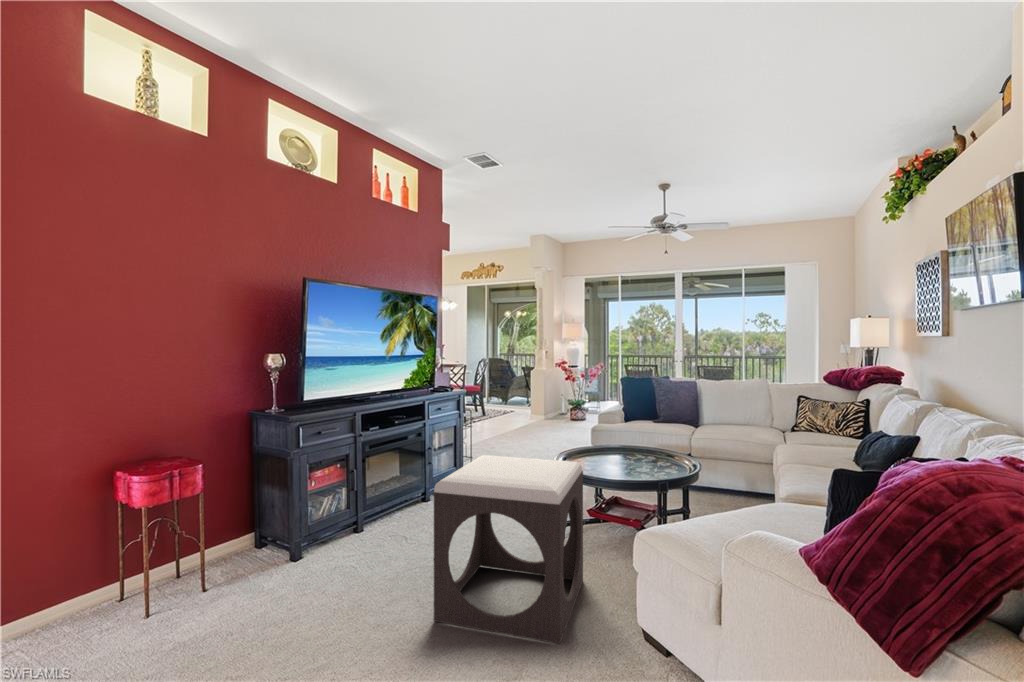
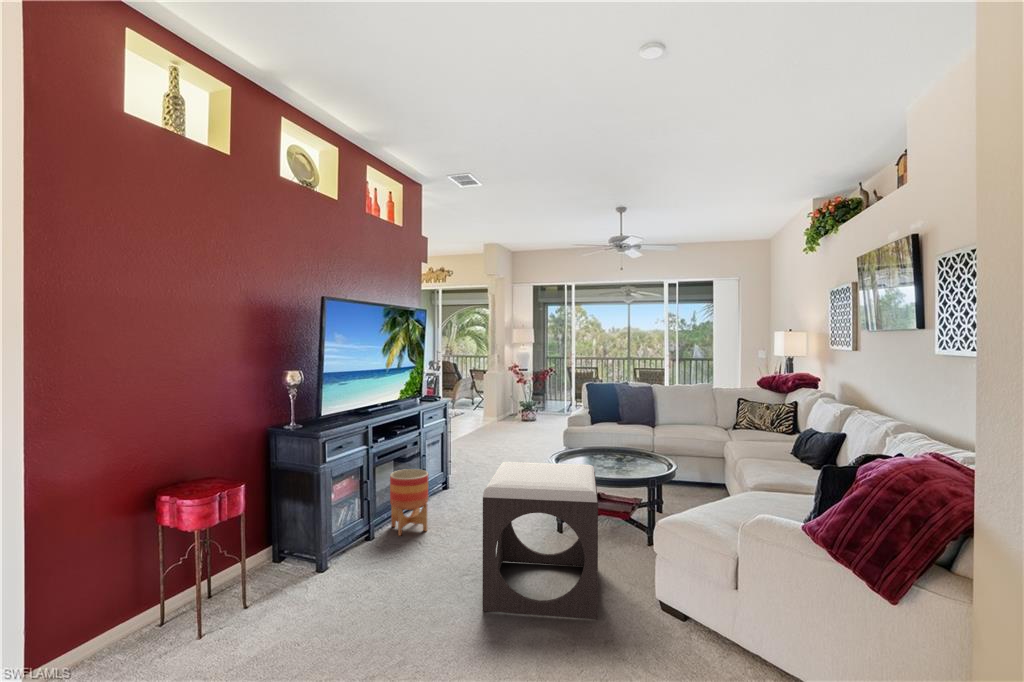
planter: none [382,461,422,531] -> present [390,469,428,536]

